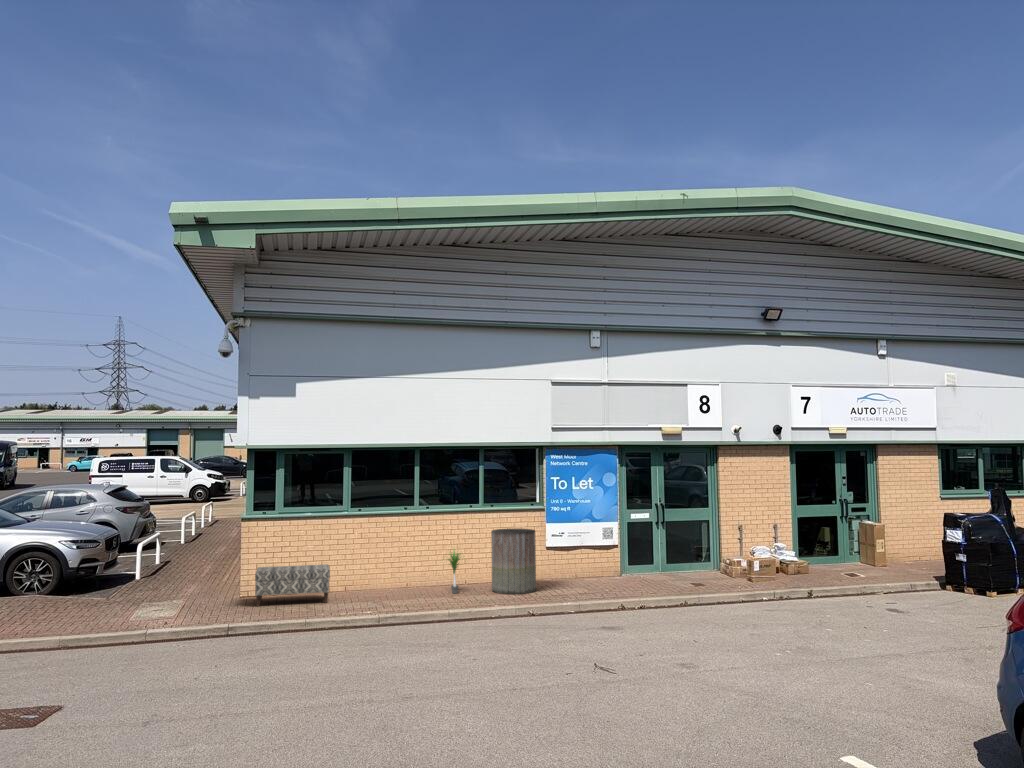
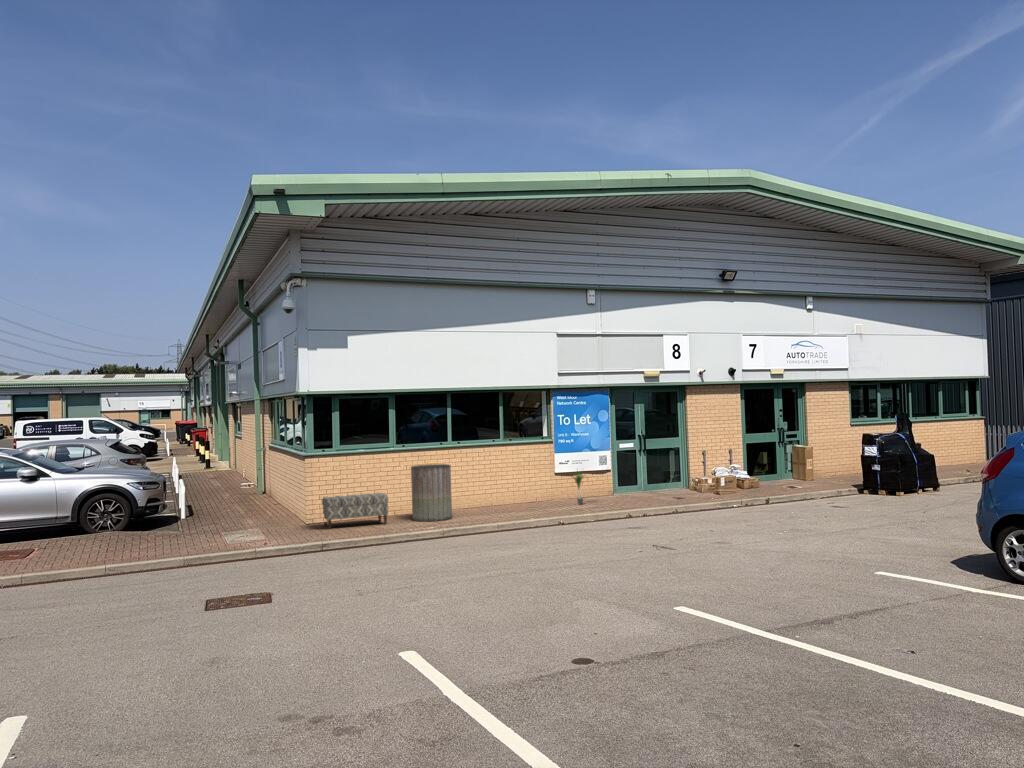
trash can: present [491,529,536,594] -> present [411,464,452,522]
potted plant: present [448,551,460,594] -> present [573,473,583,505]

